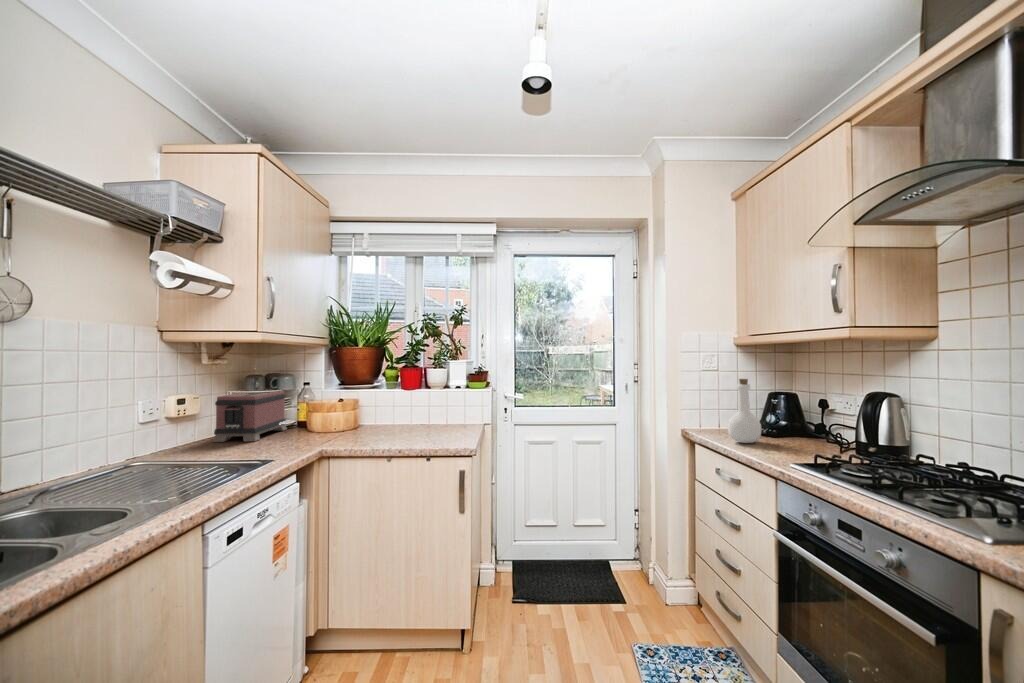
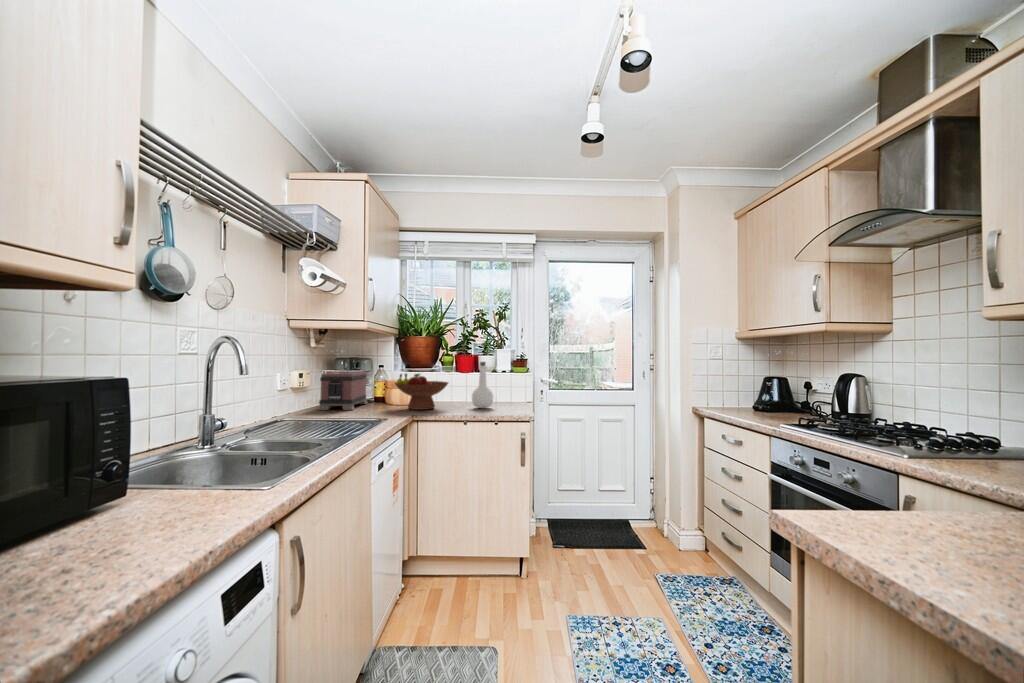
bottle: present [728,379,761,443] -> present [472,362,493,408]
fruit bowl: none [308,394,379,440] -> present [395,374,448,410]

